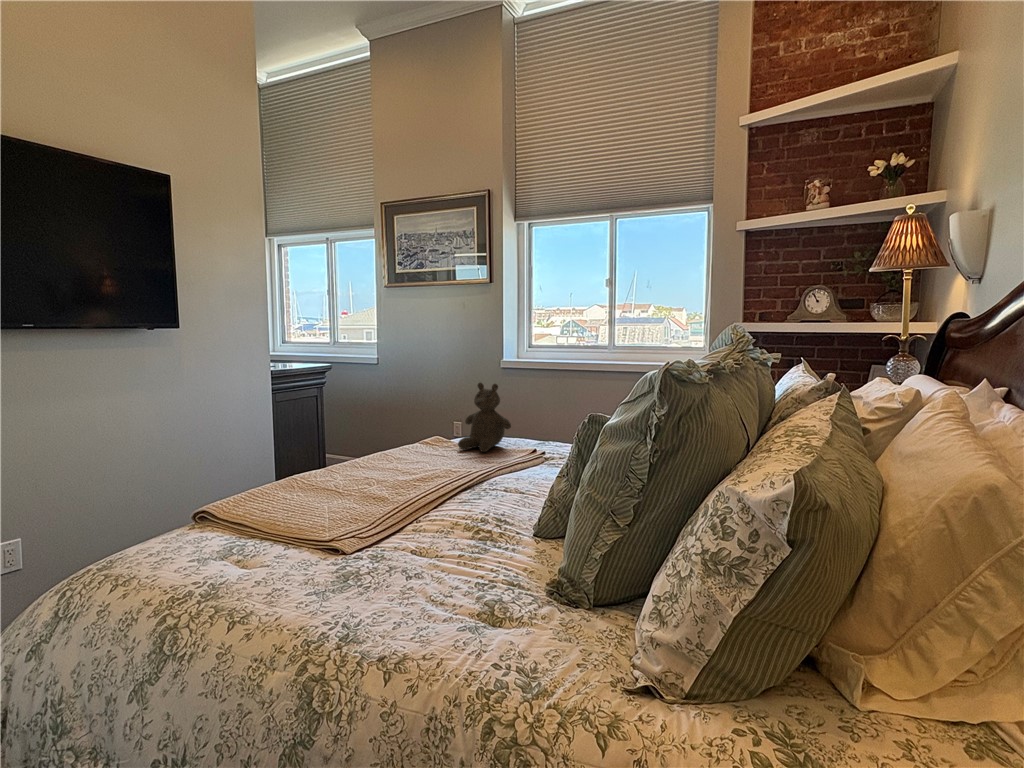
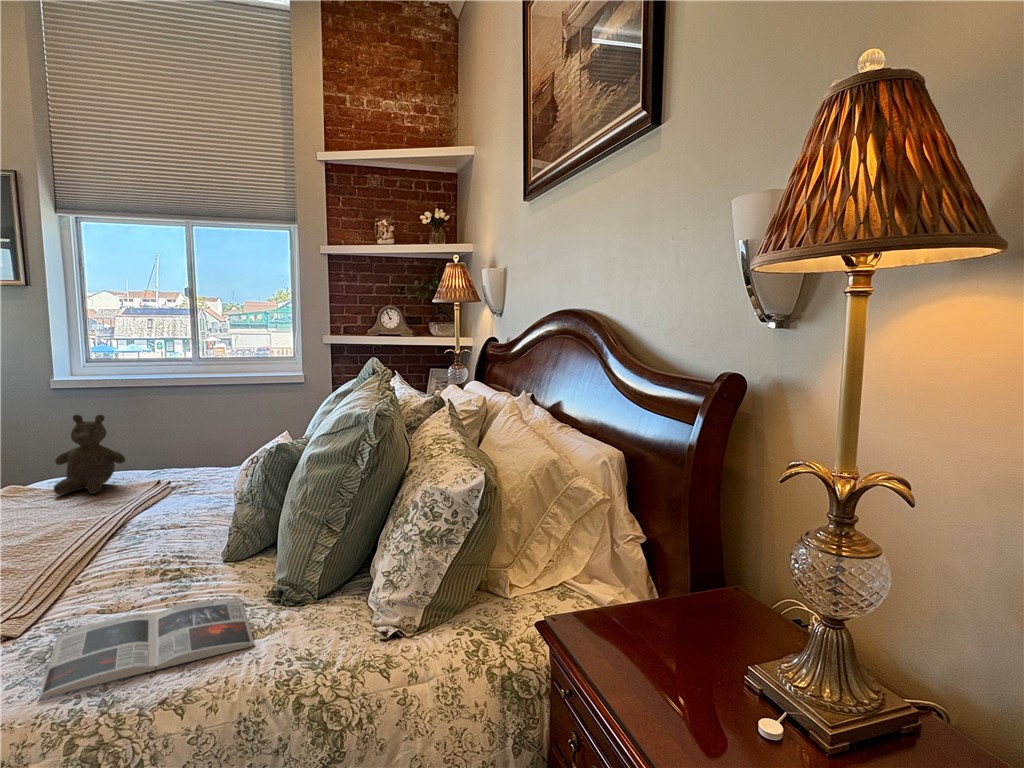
magazine: none [313,559,516,634] -> present [39,598,255,698]

